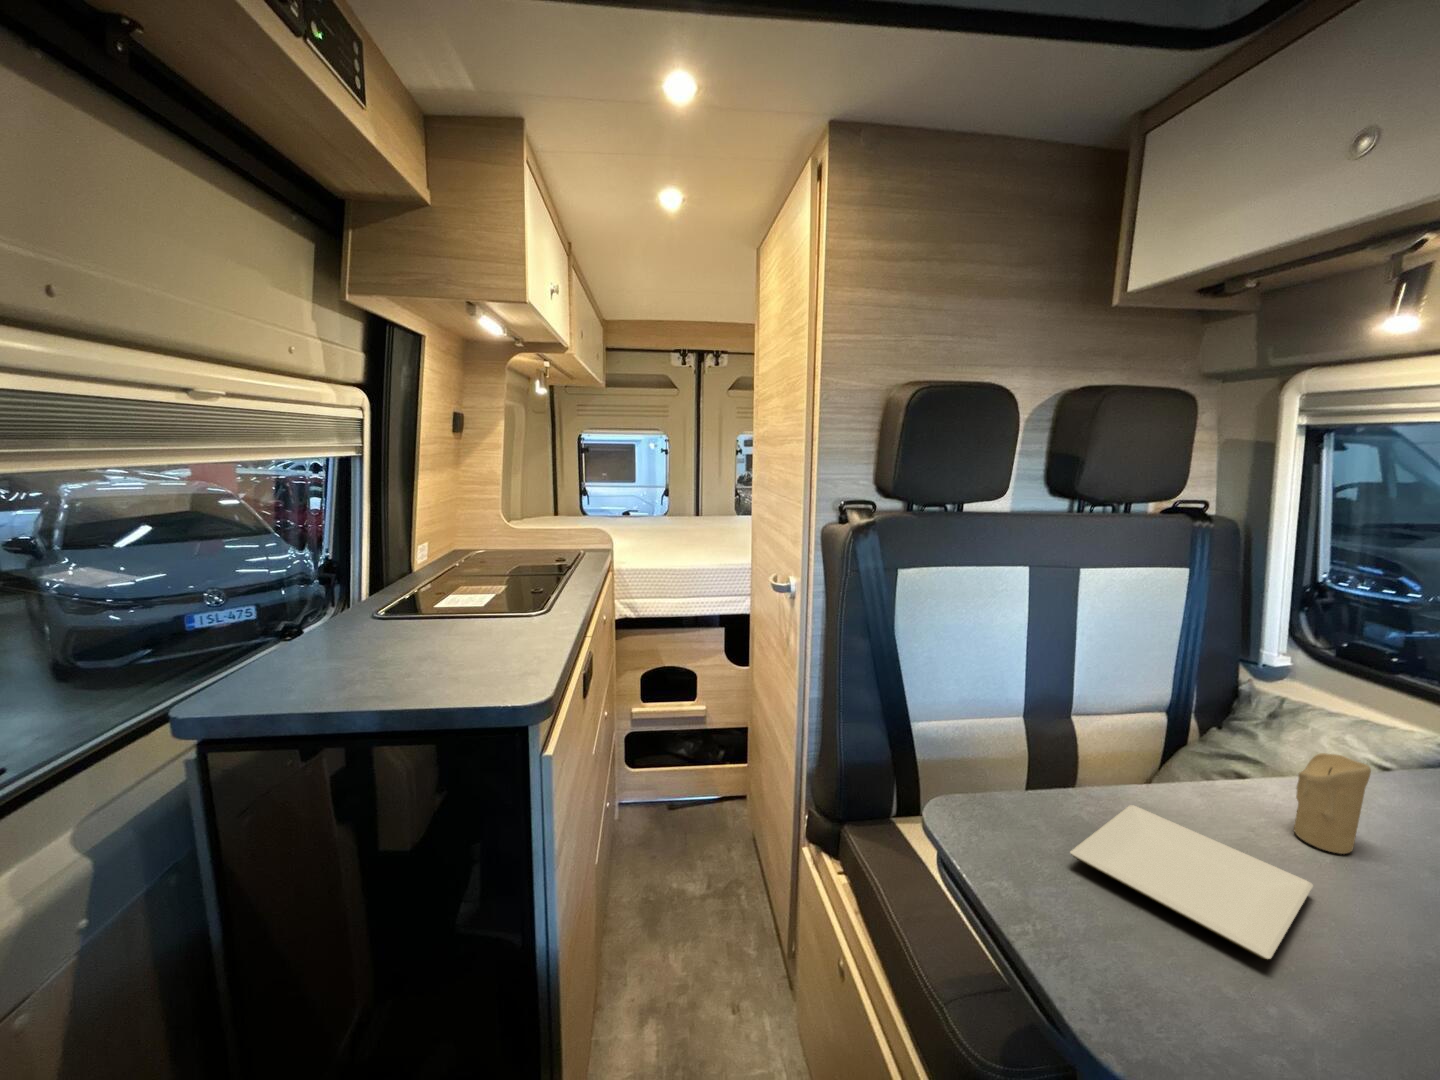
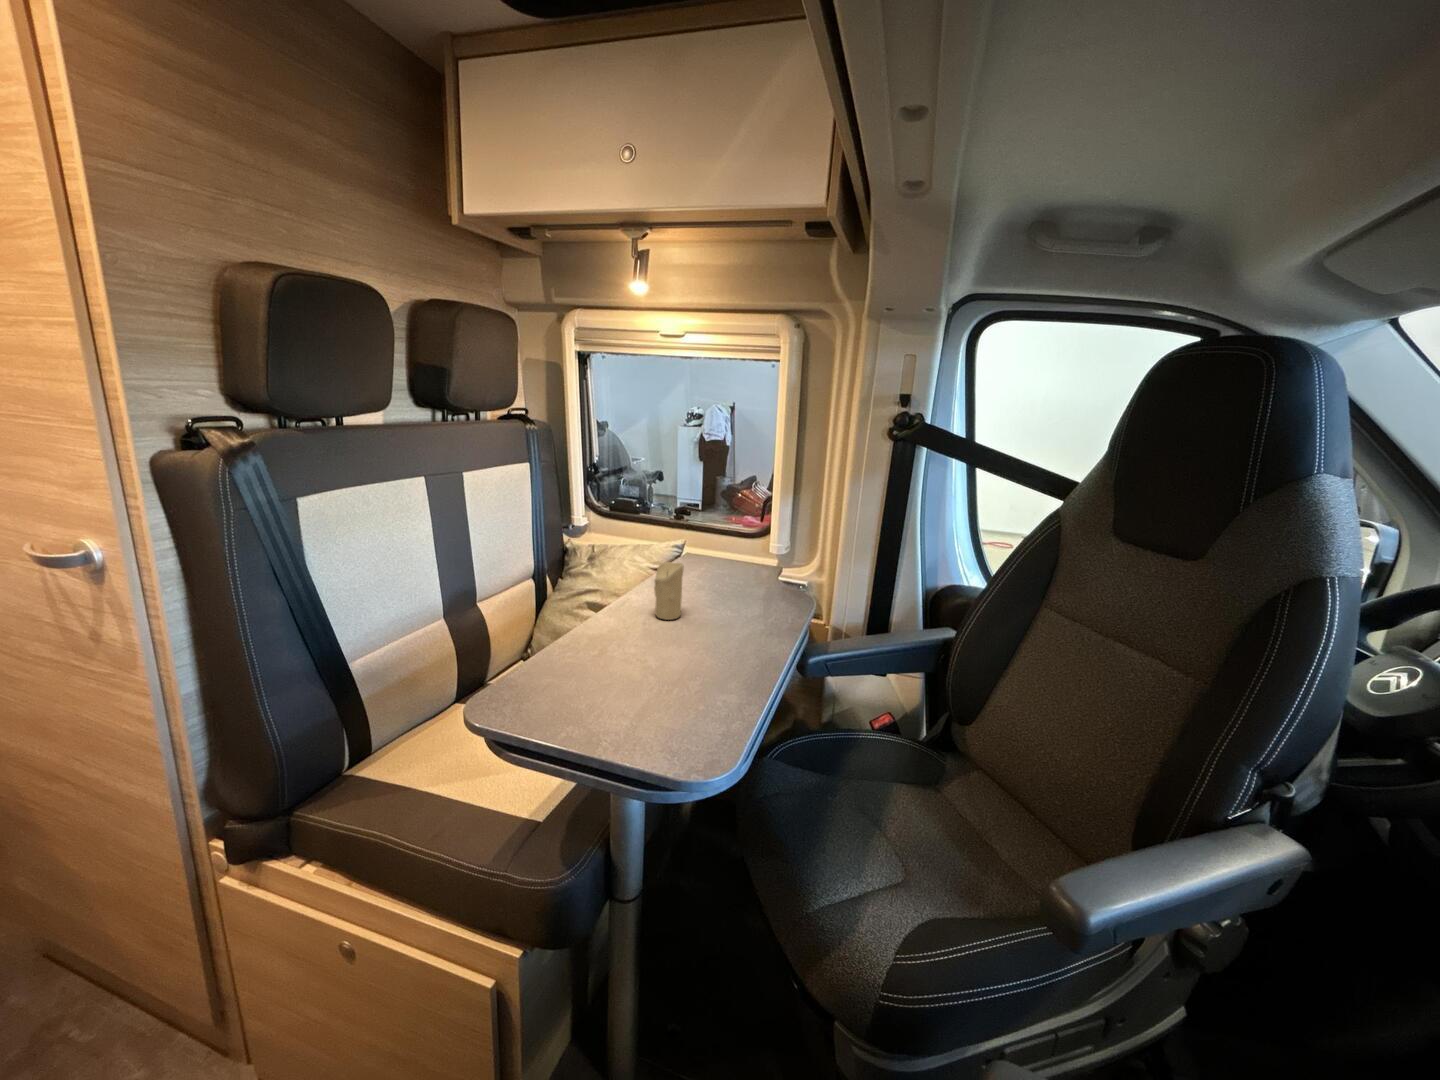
plate: present [1070,805,1313,959] -> none [584,637,699,688]

